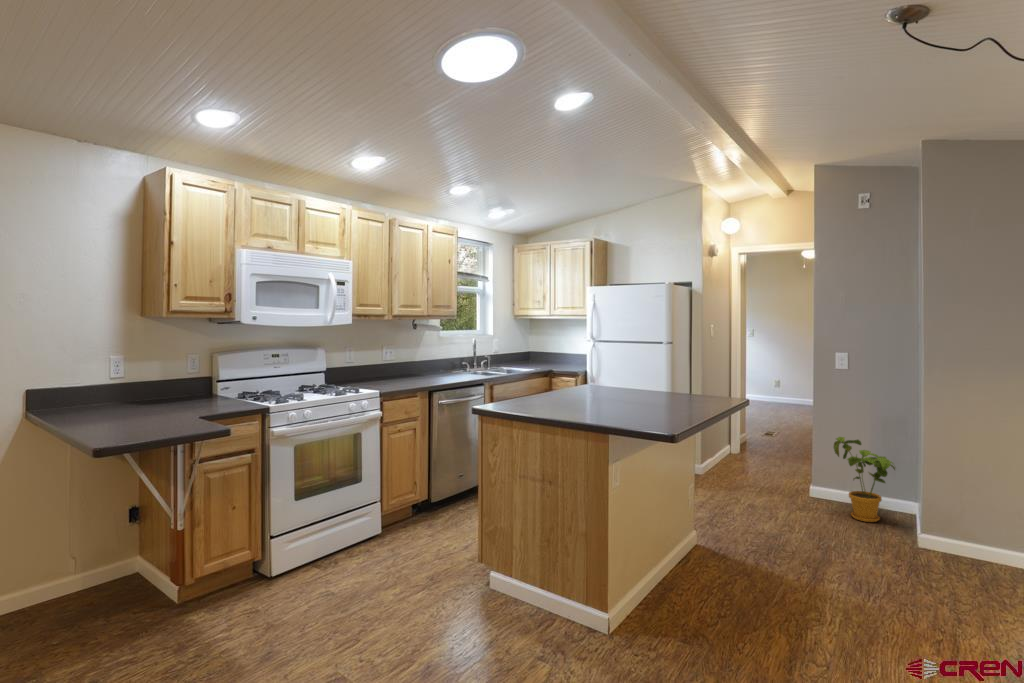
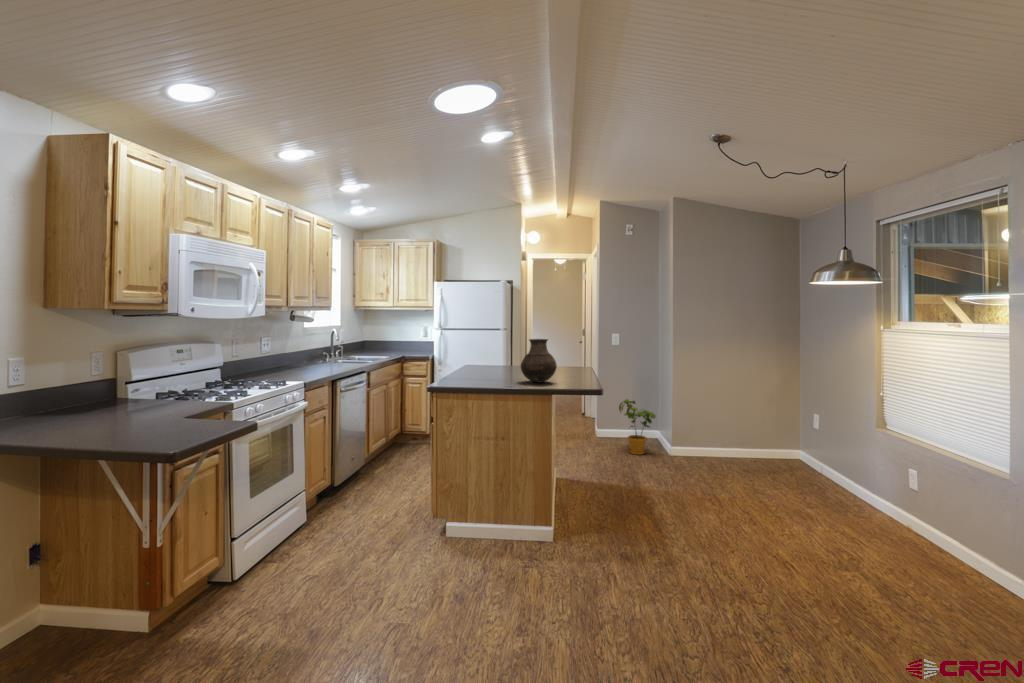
vase: none [604,345,653,403] -> present [521,339,557,383]

